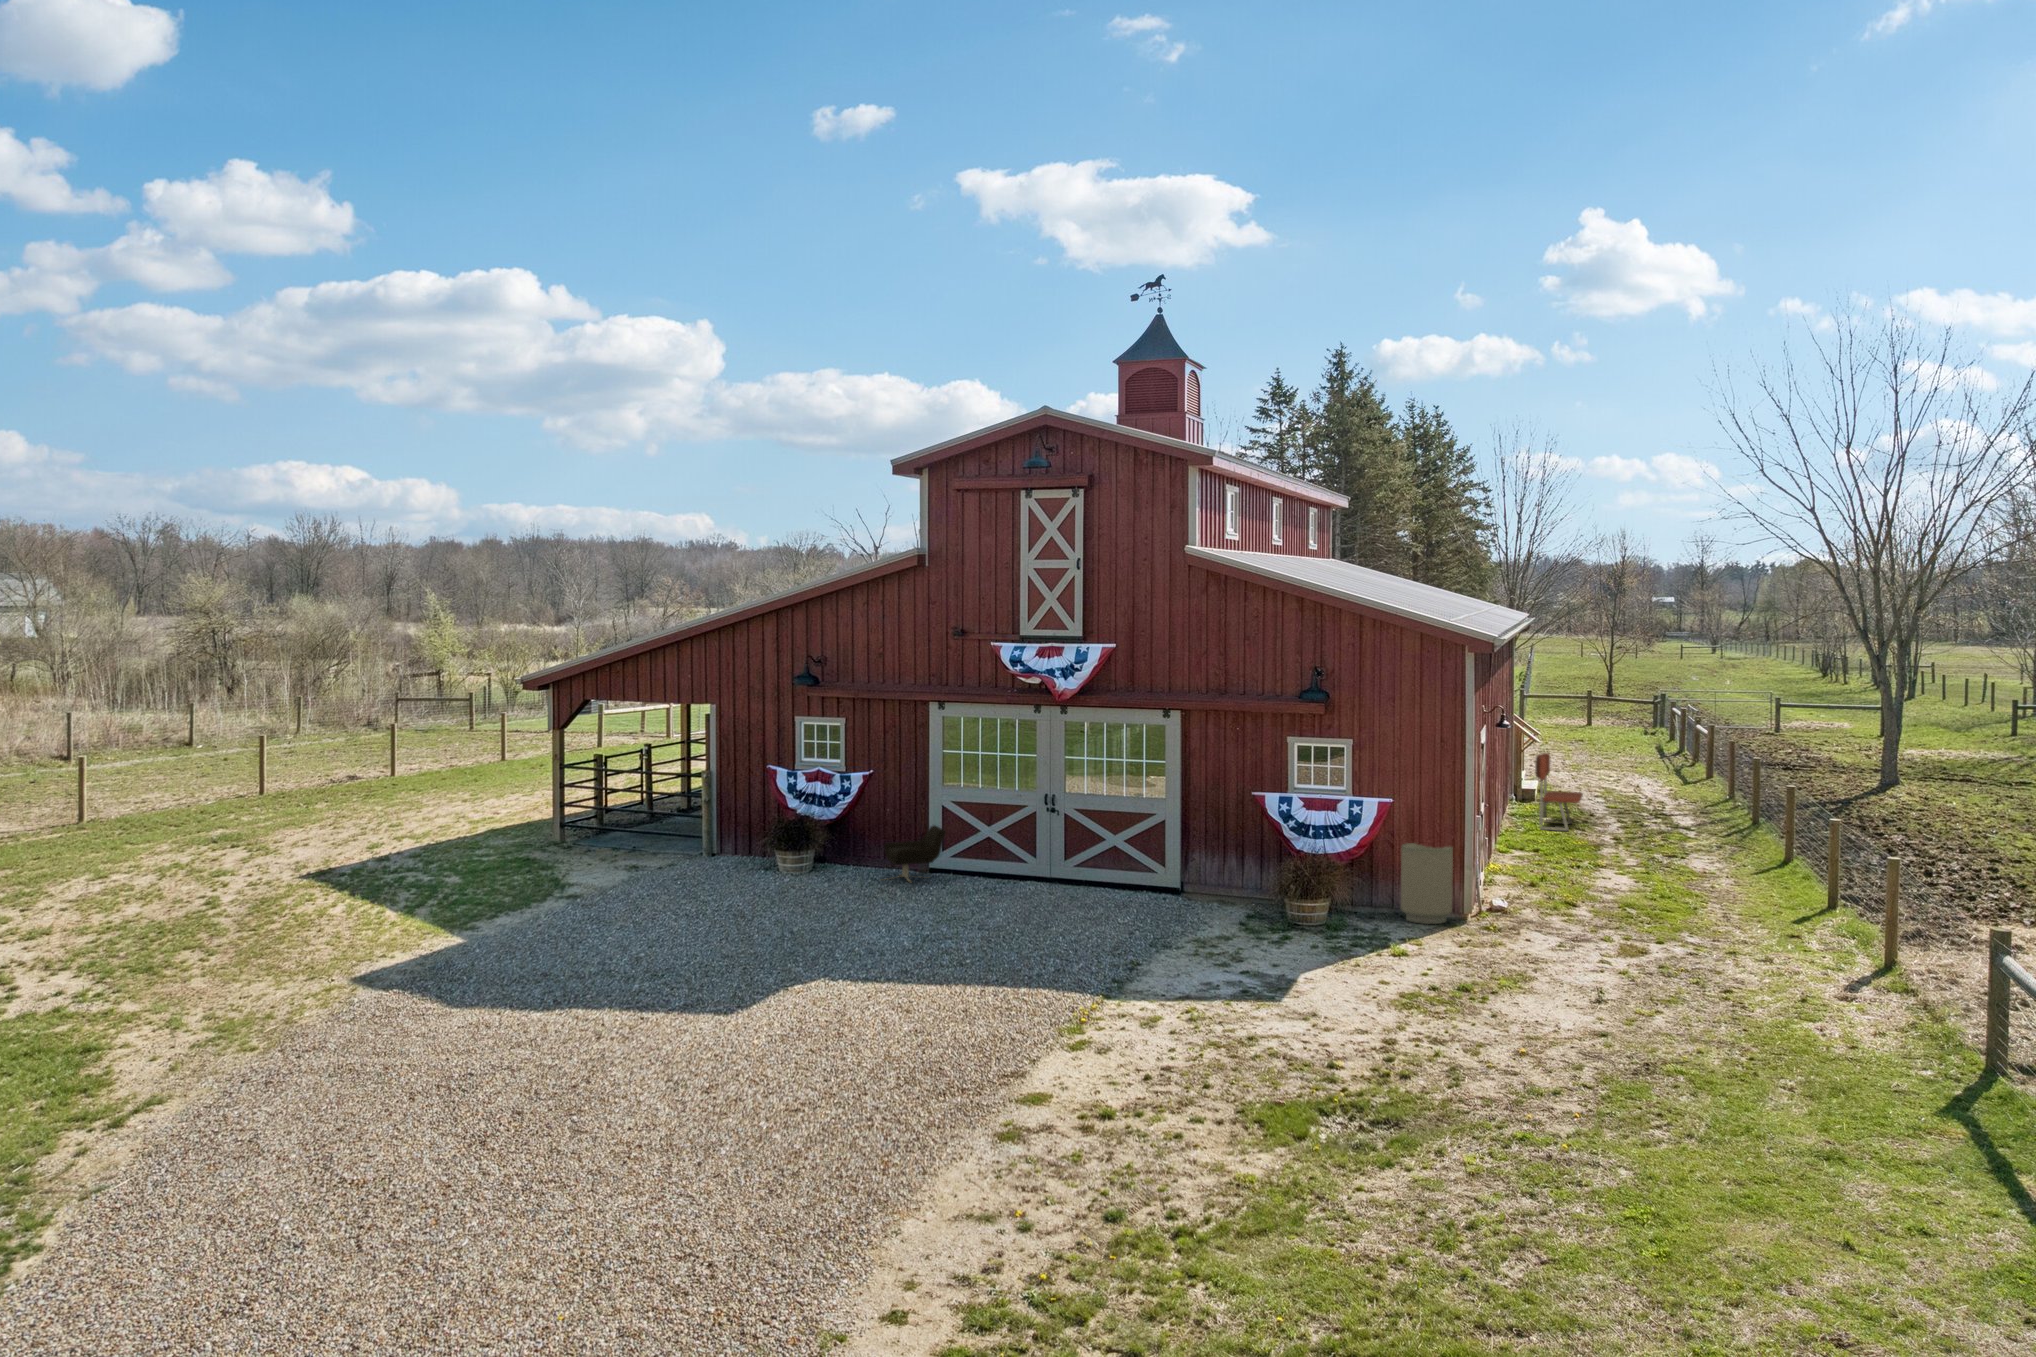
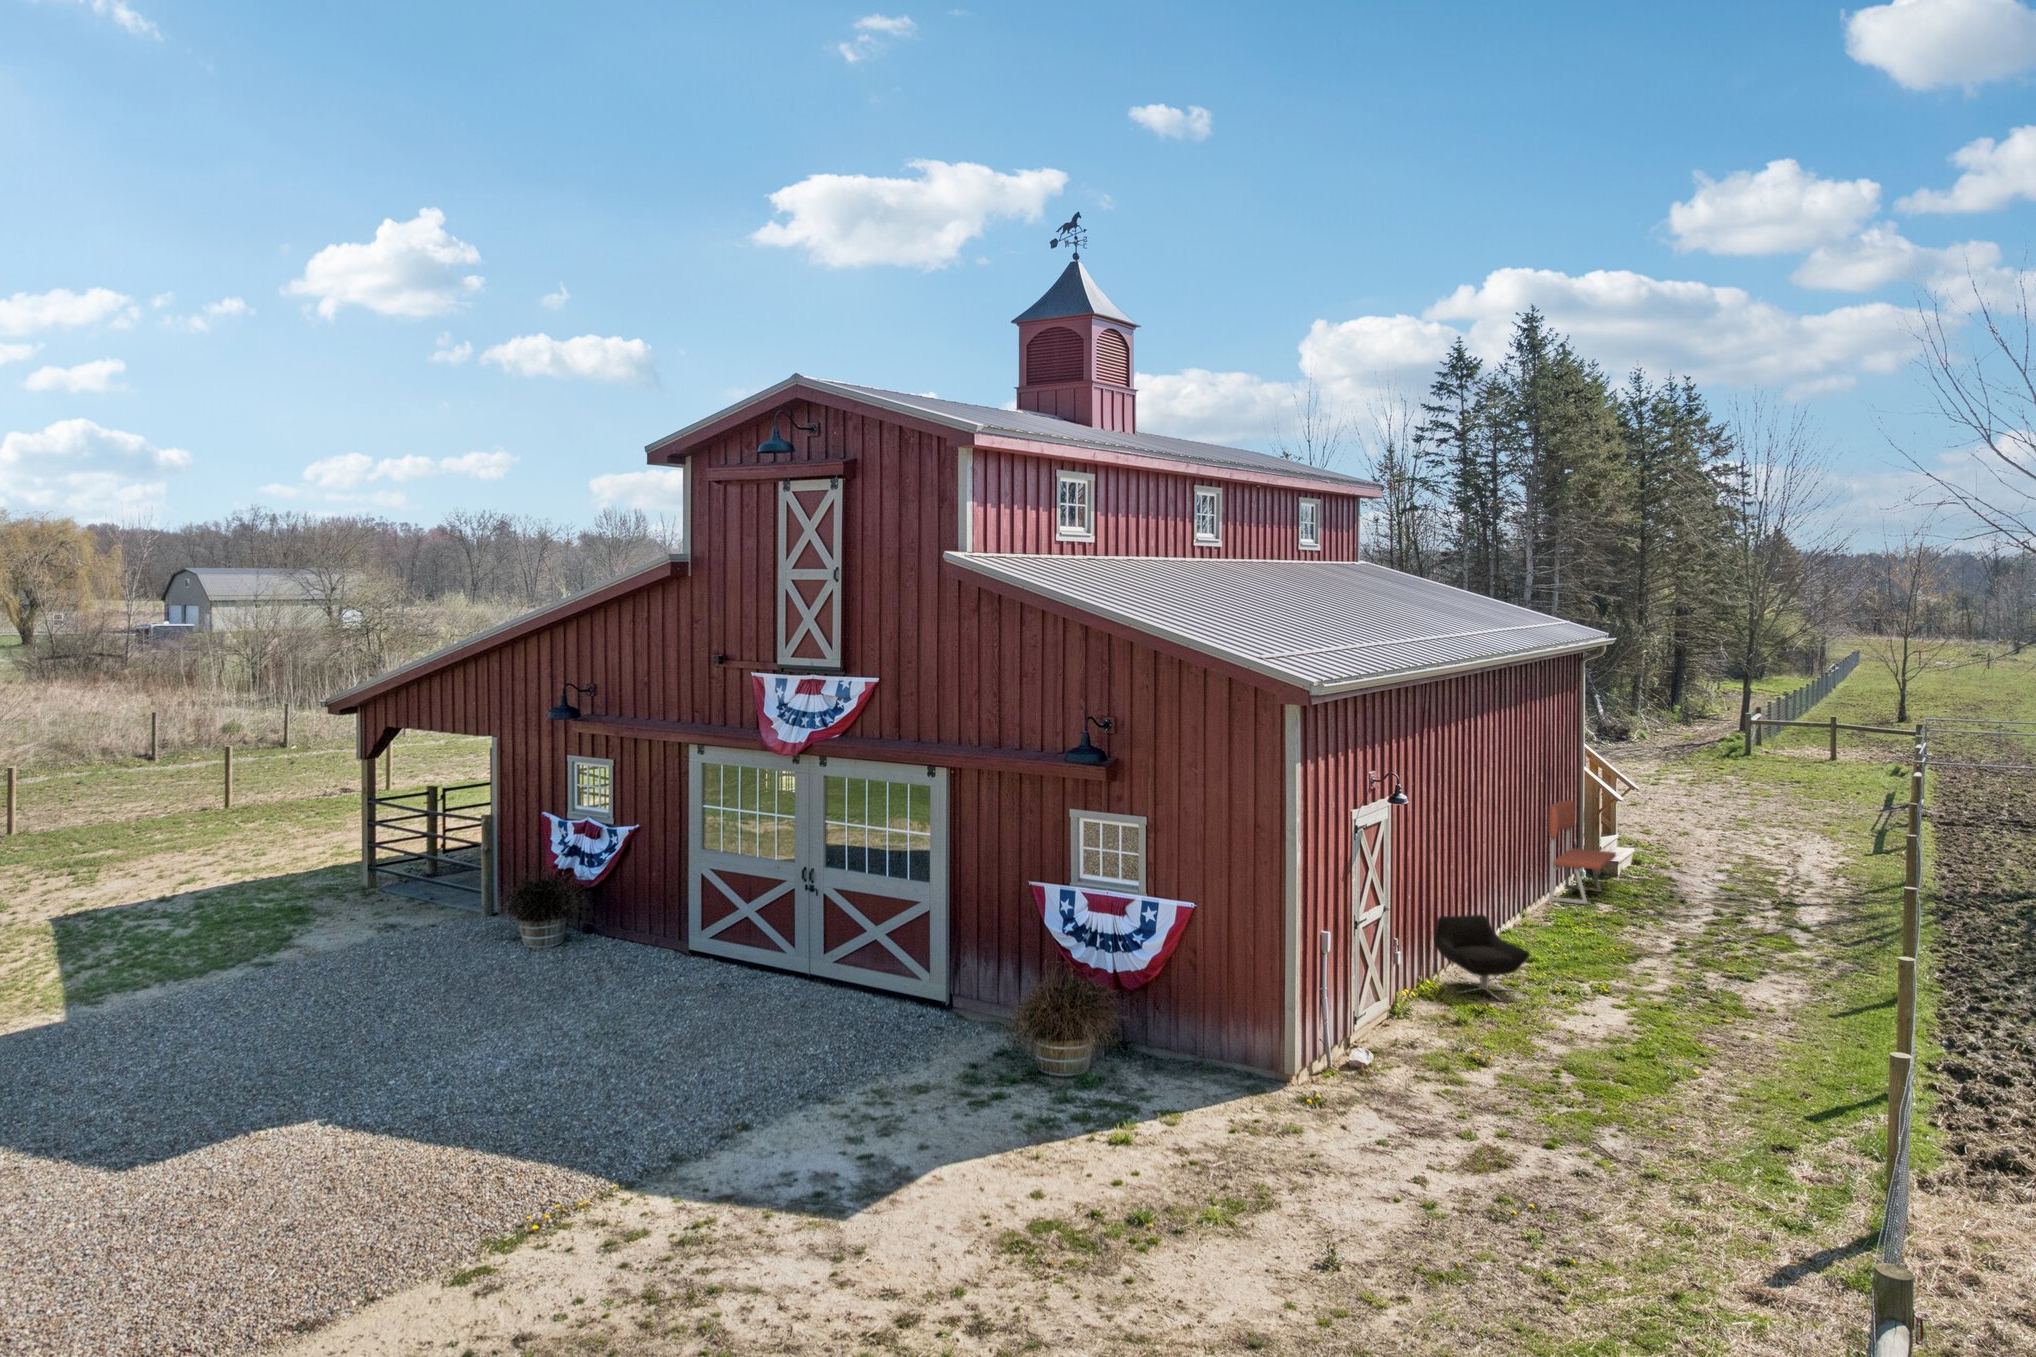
lounge chair: present [885,825,946,882] -> present [1434,914,1530,1001]
trash can: present [1401,843,1453,924] -> none [1194,969,1267,1094]

